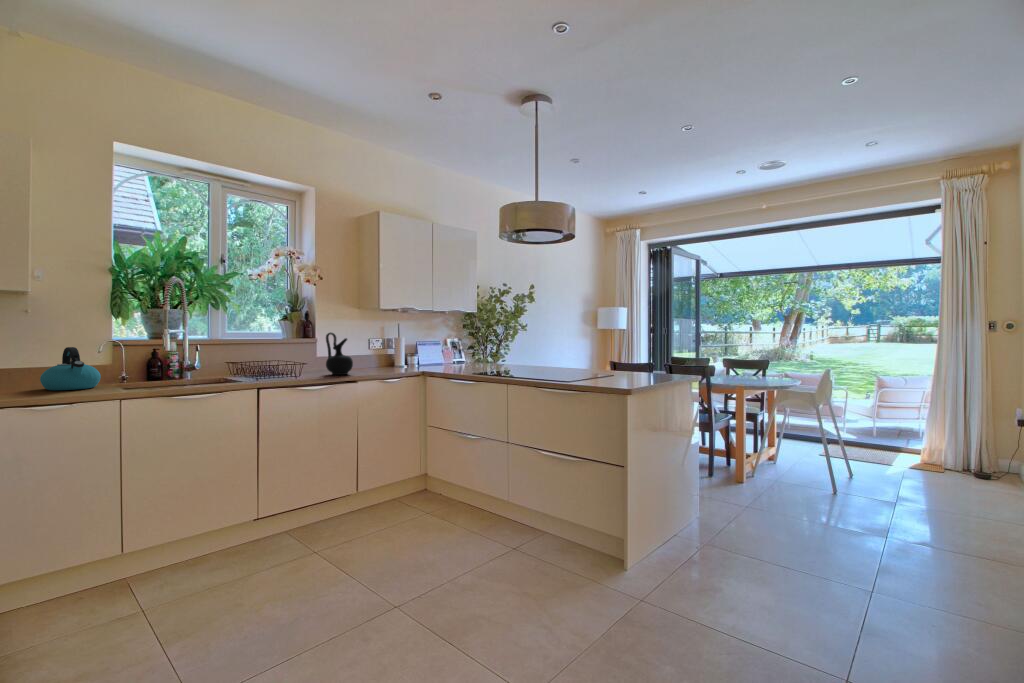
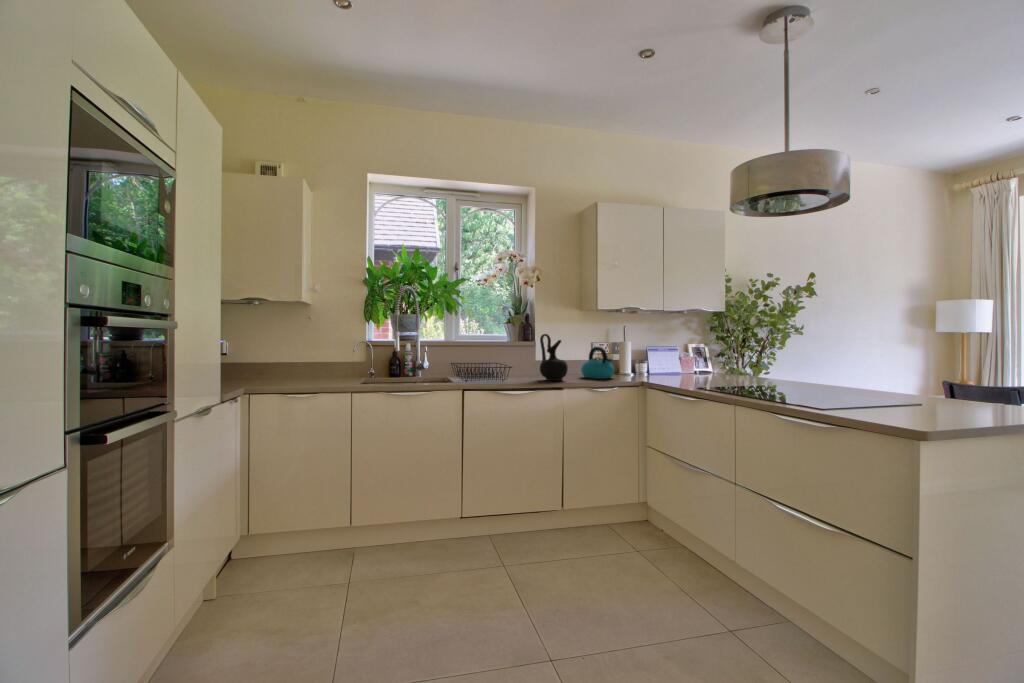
kettle: present [40,347,101,390] -> present [581,347,614,379]

